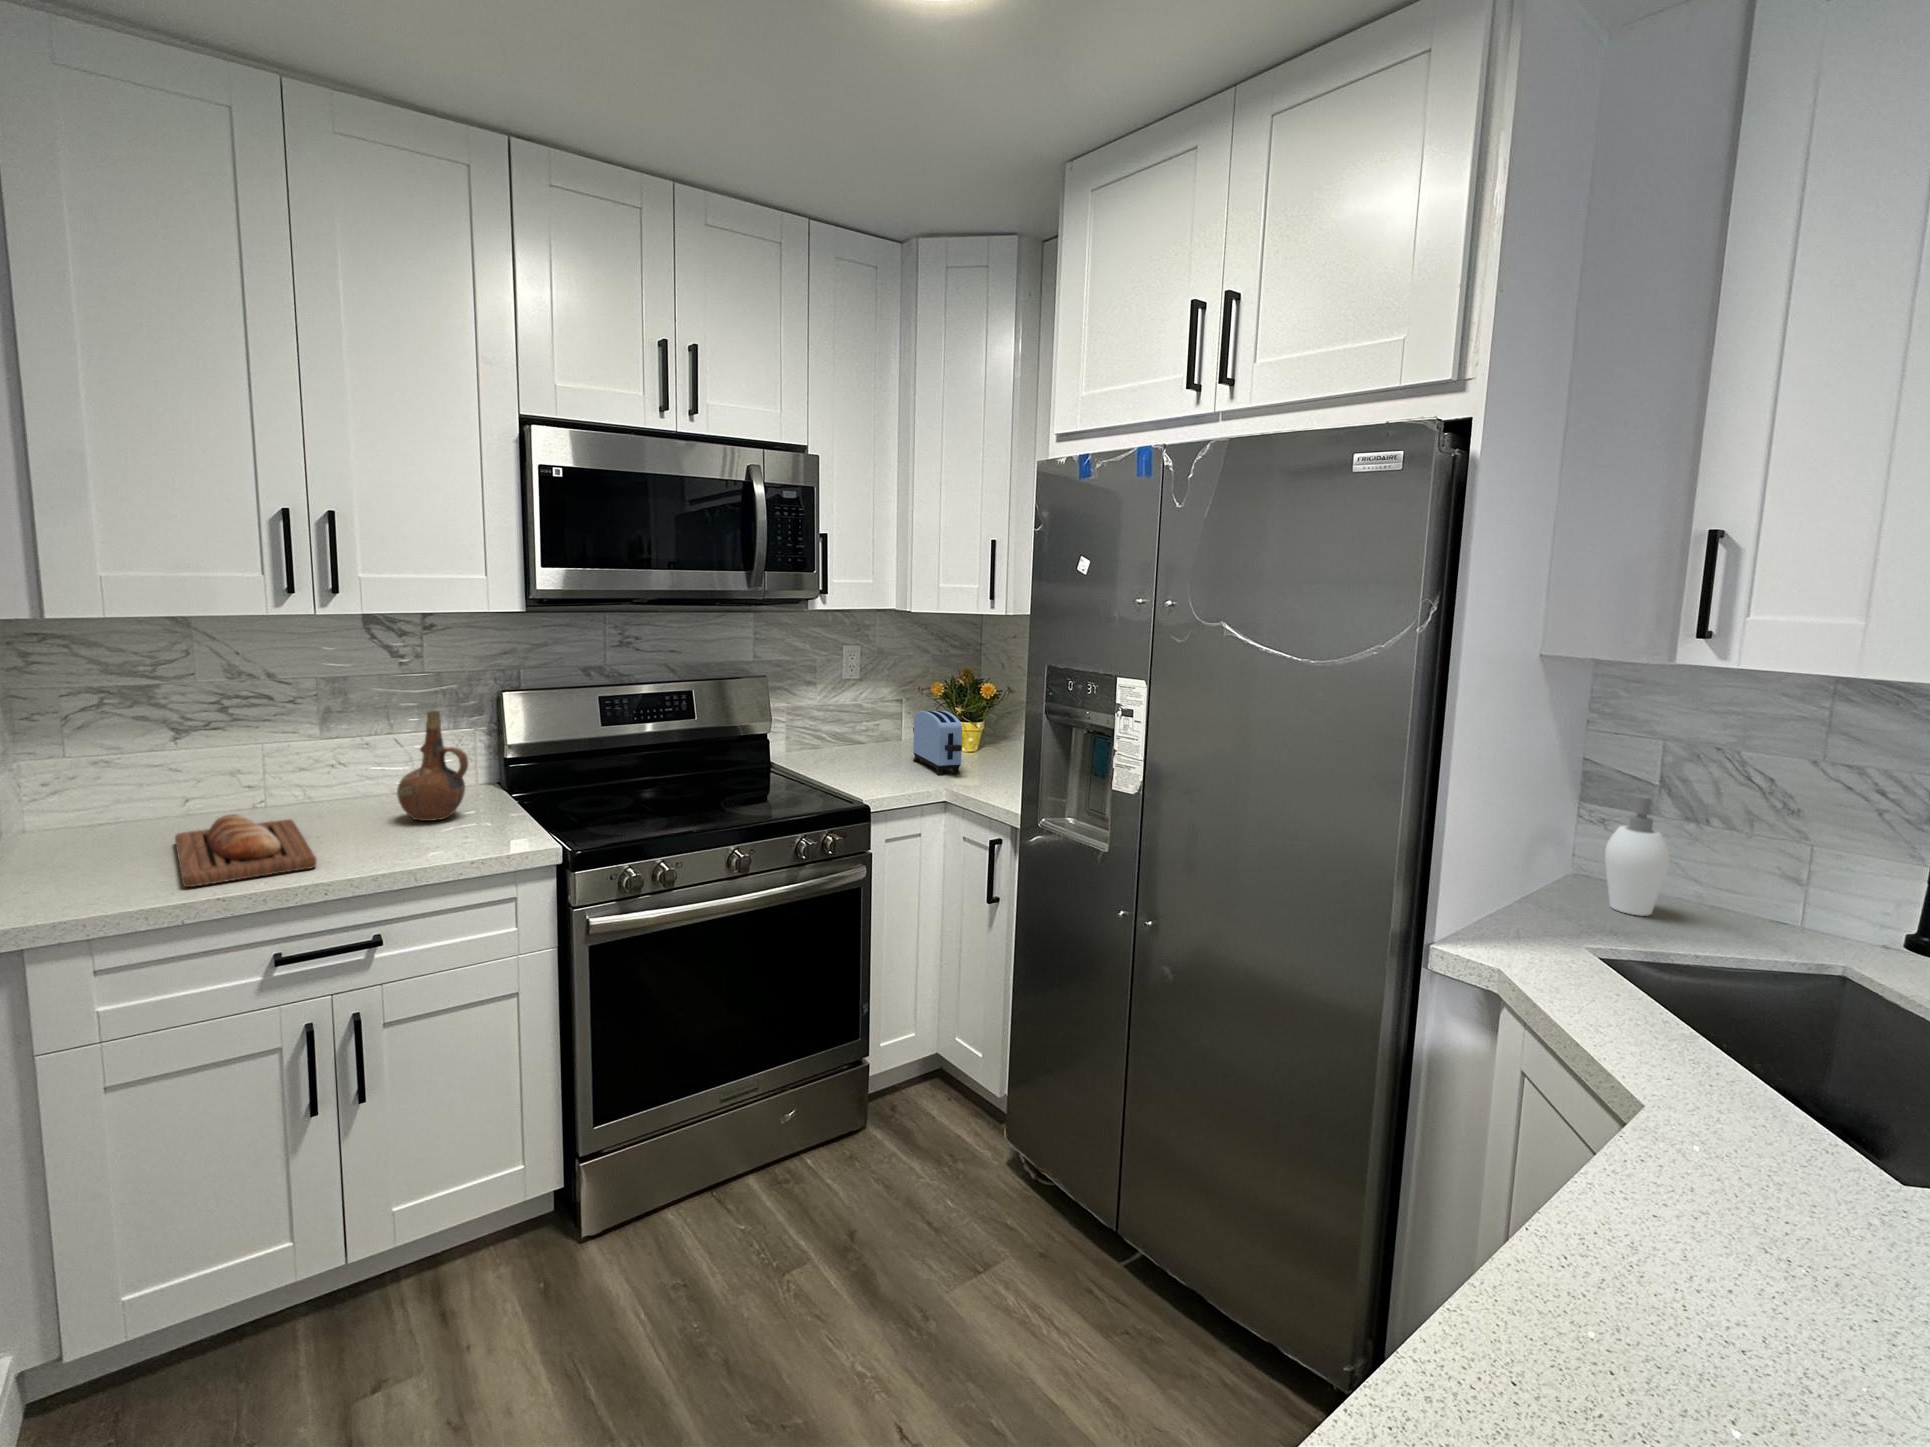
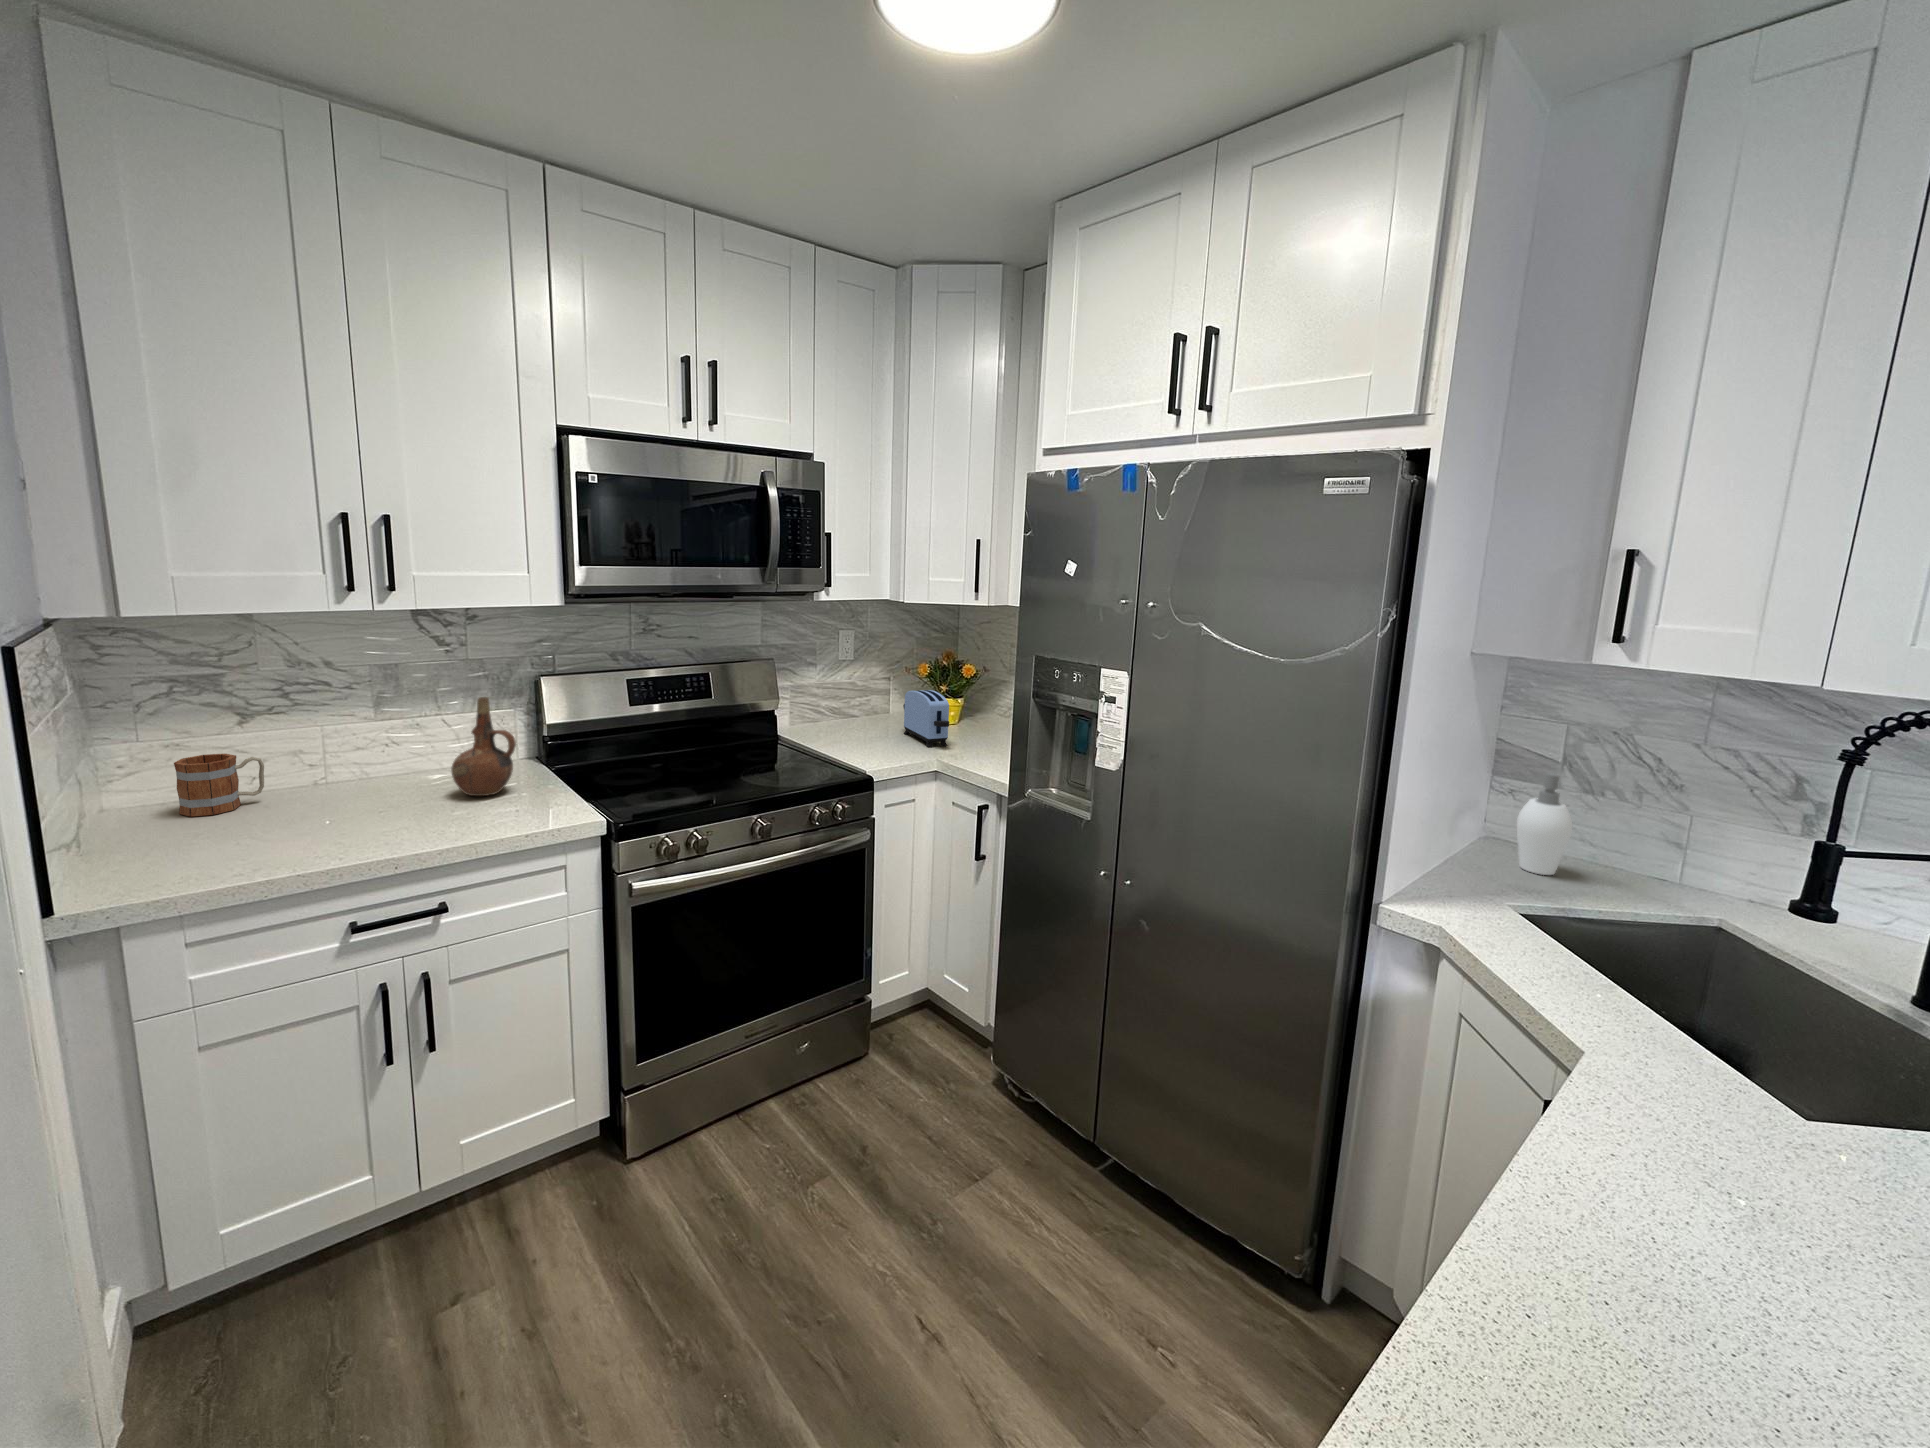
mug: none [99,771,196,838] -> present [174,754,264,817]
bread loaf: present [175,814,317,887] -> none [249,794,385,865]

